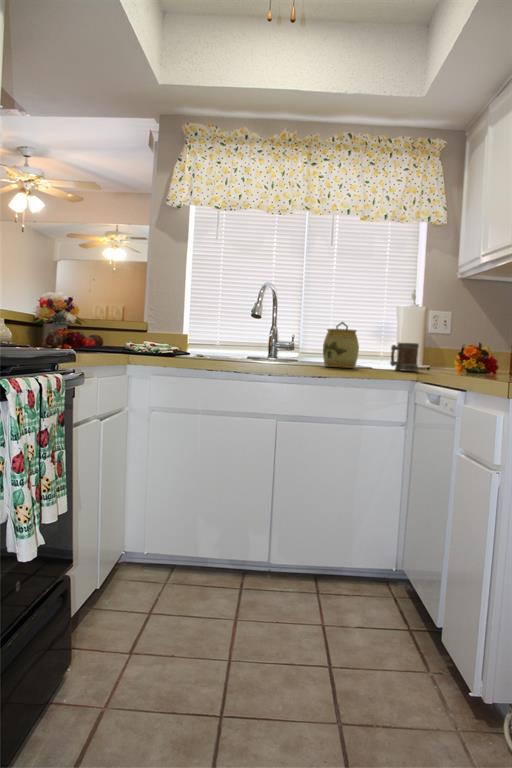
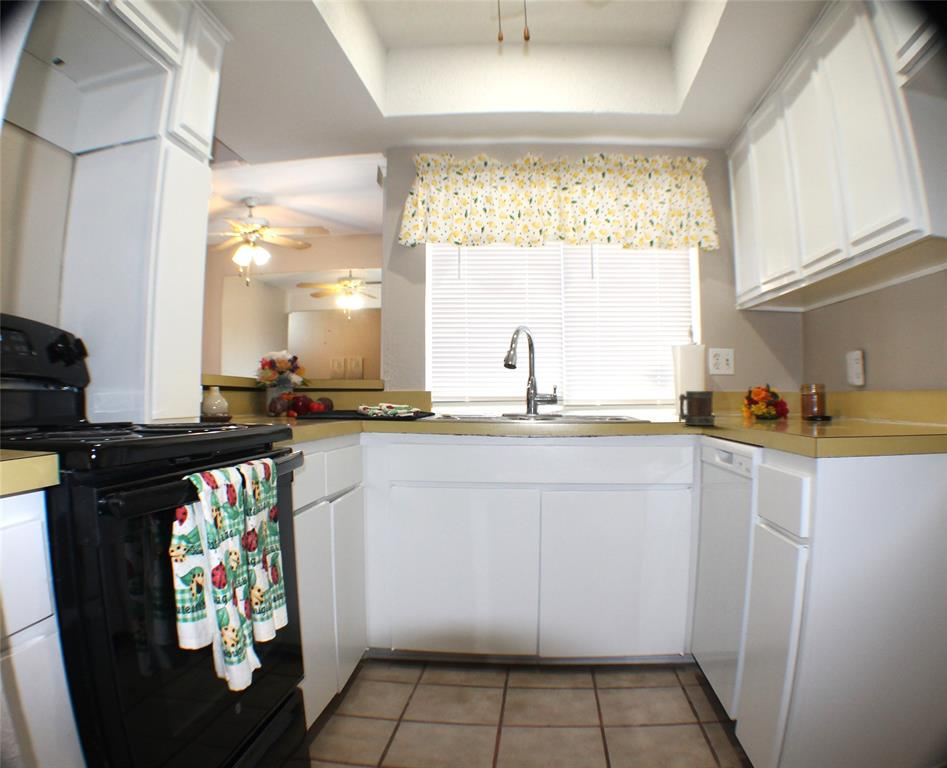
jar: present [323,322,359,368] -> none [595,369,640,425]

